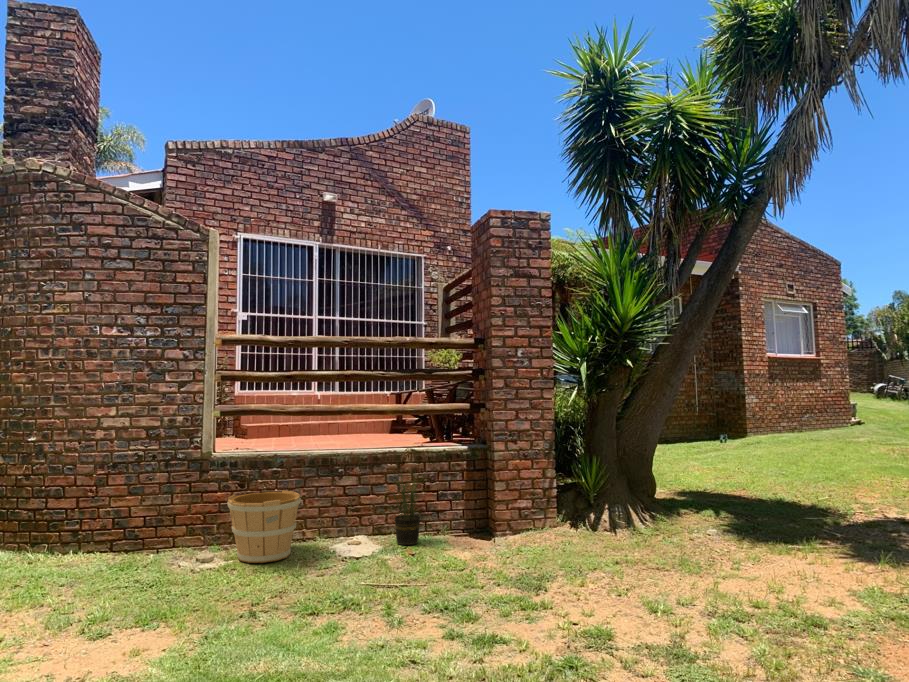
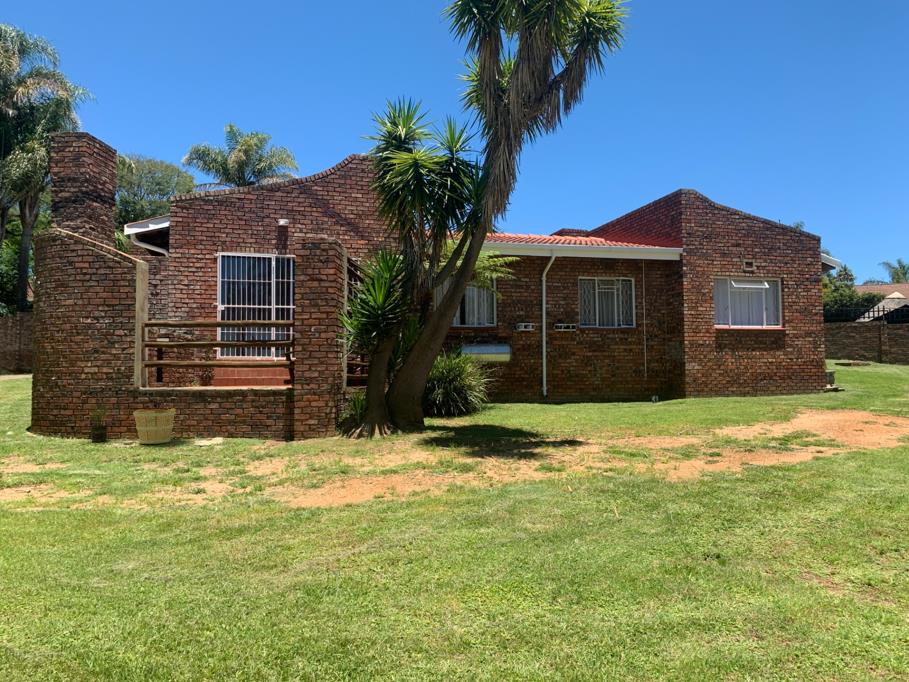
potted plant: present [392,475,422,545] -> present [90,401,109,442]

